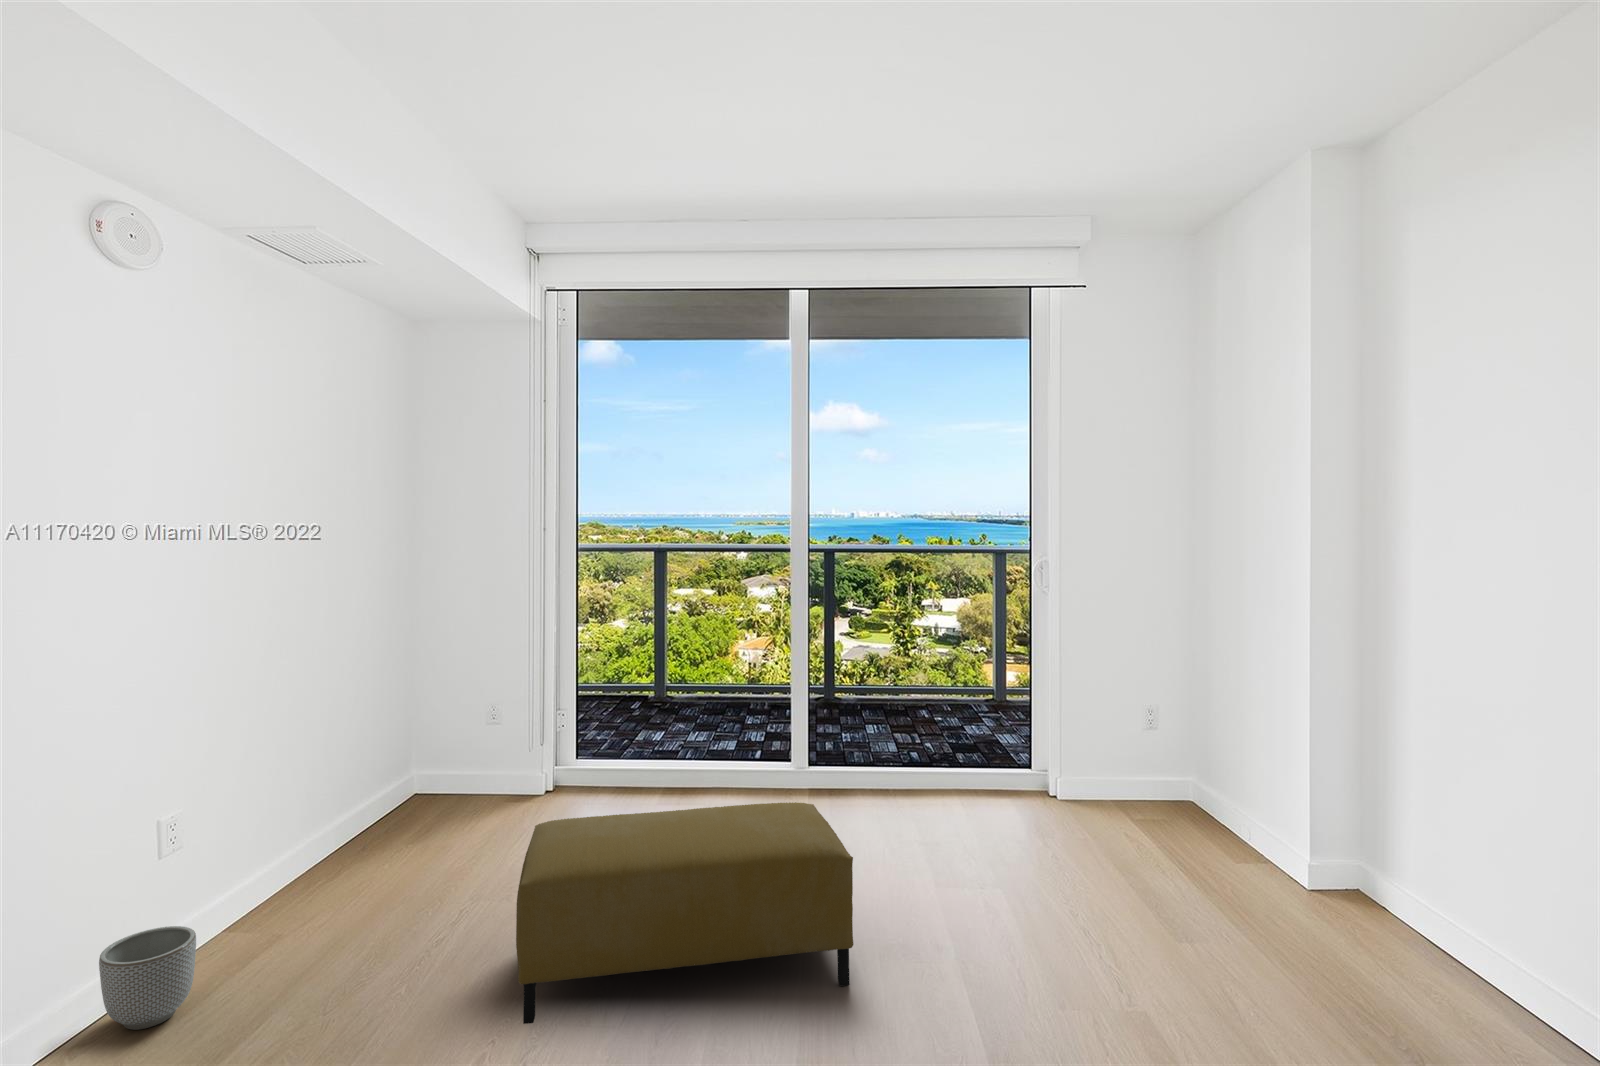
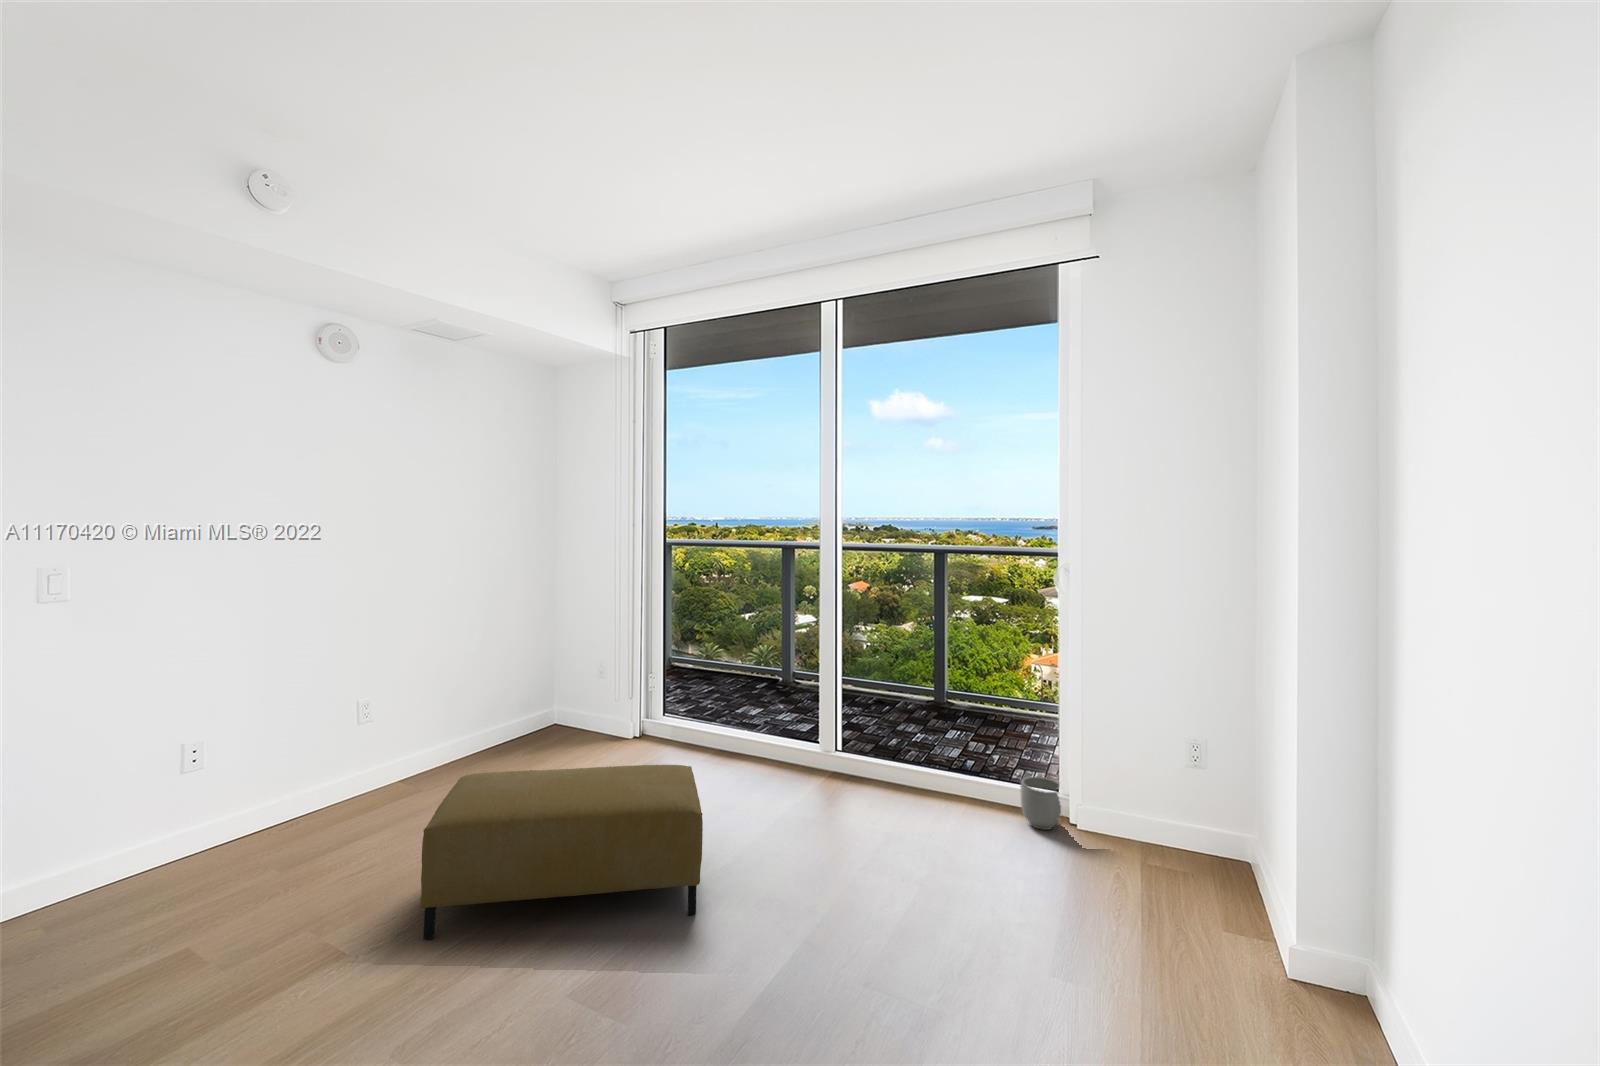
planter: present [99,926,196,1030] -> present [1020,776,1061,830]

